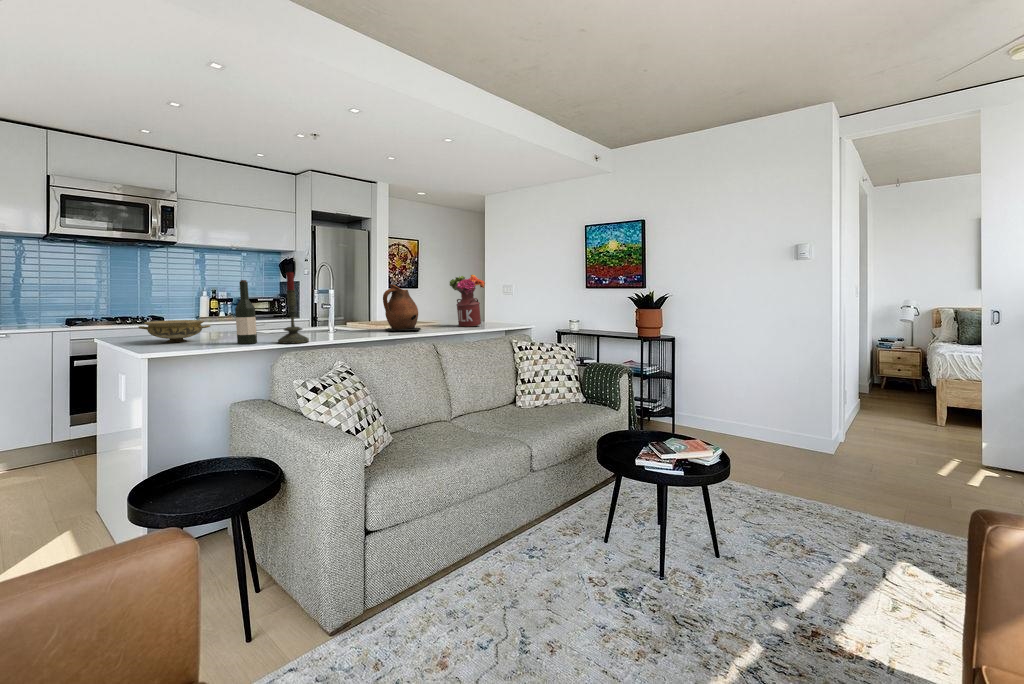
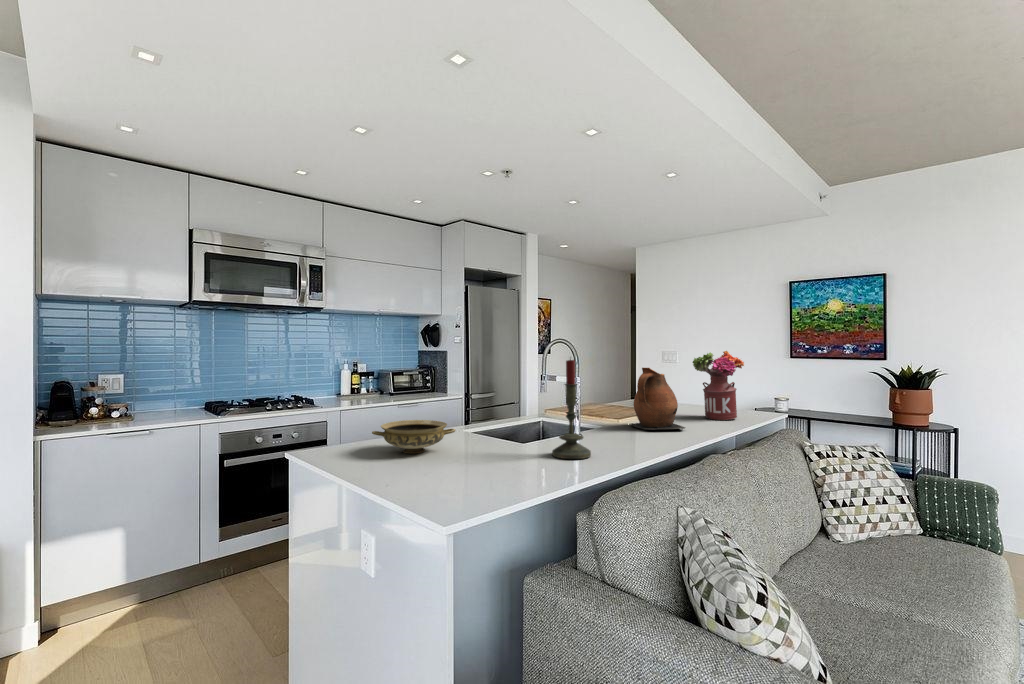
wine bottle: present [235,280,257,344] -> none [502,371,525,459]

